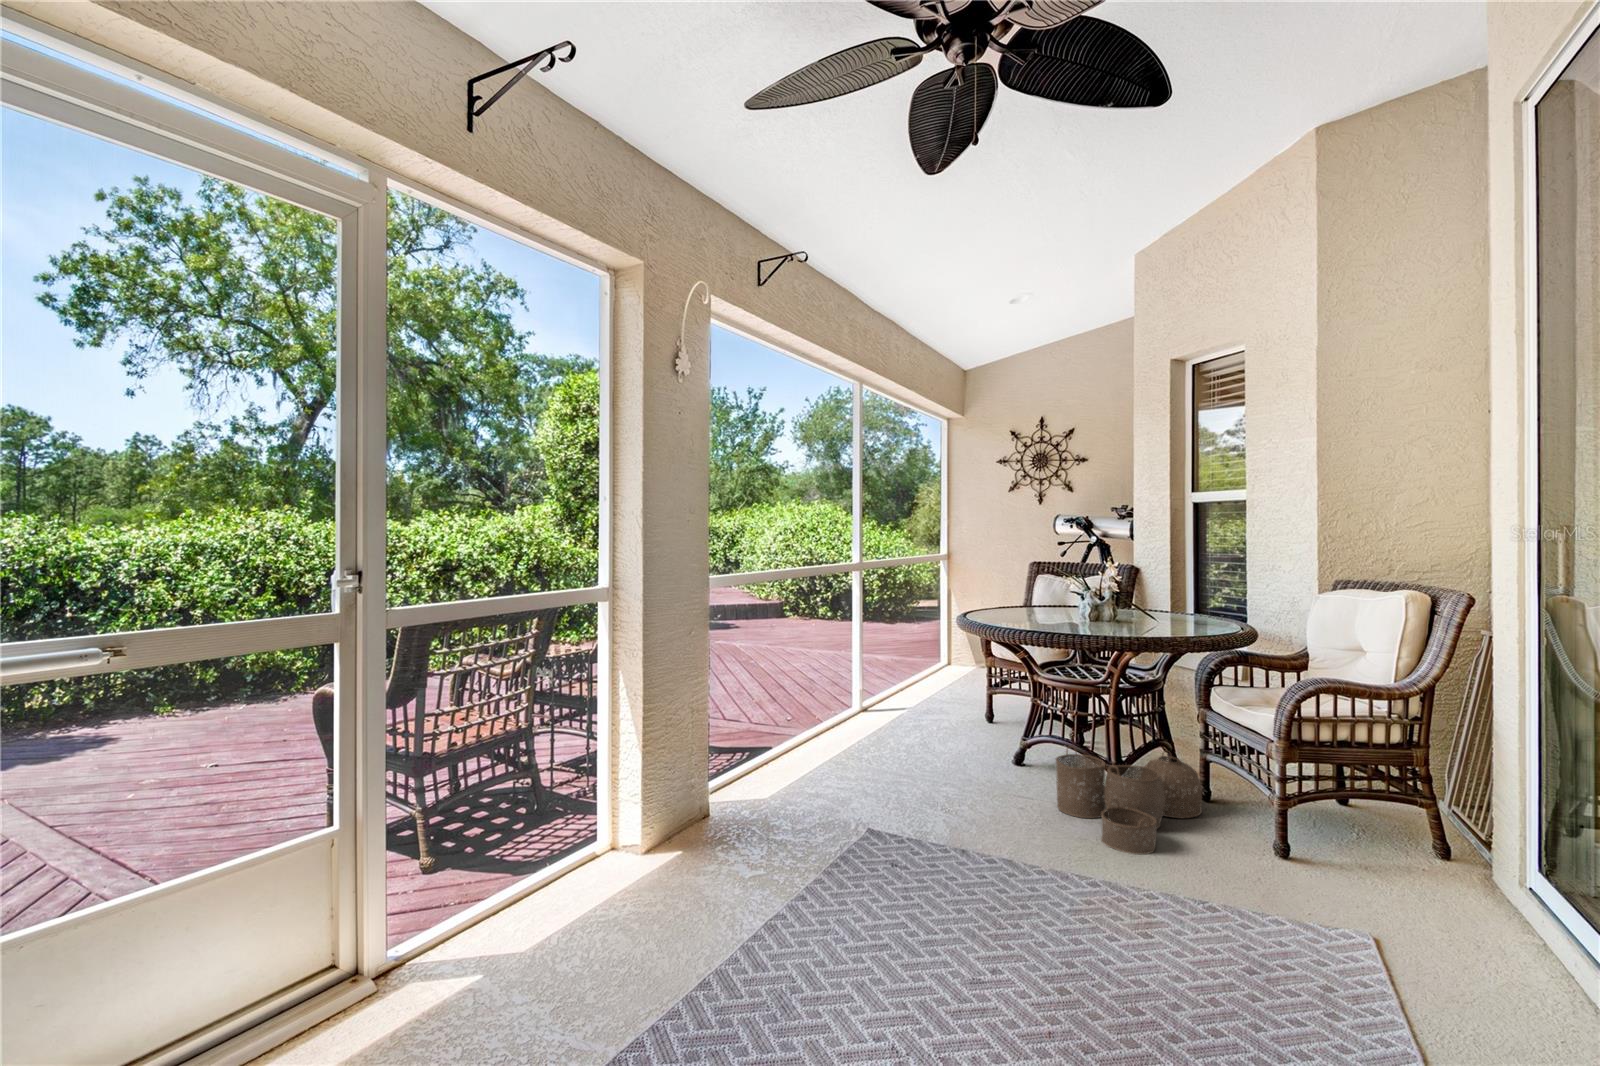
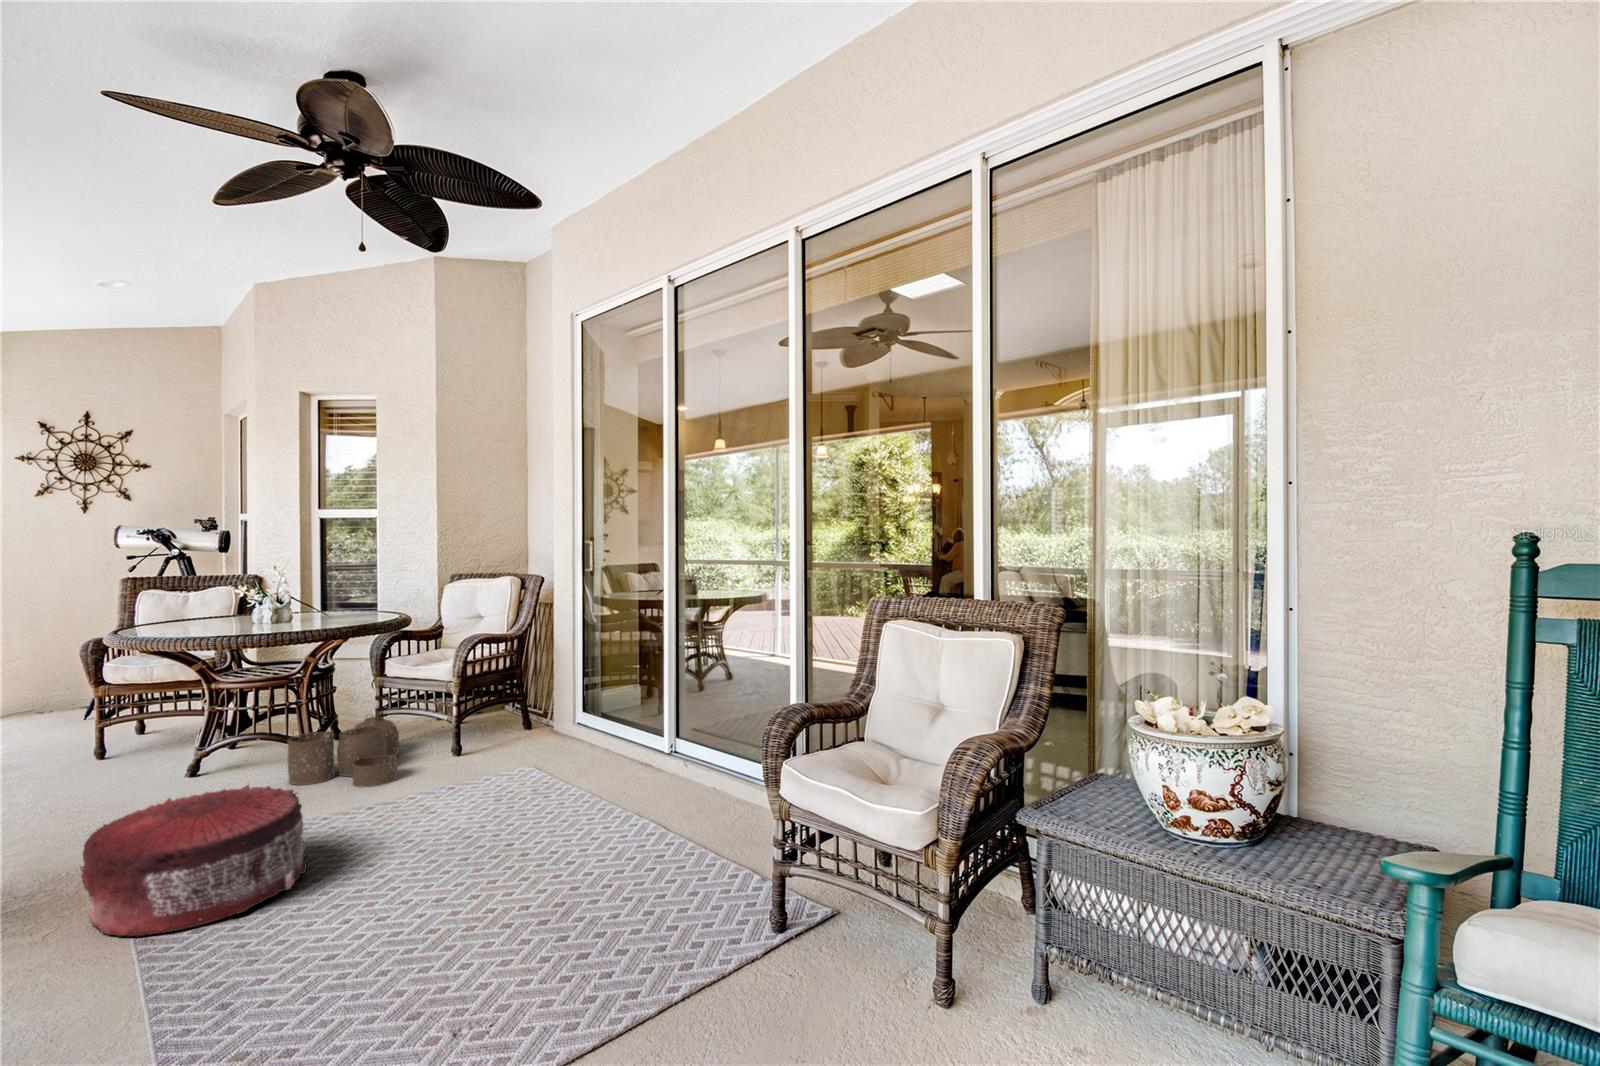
pouf: none [746,789,928,949] -> present [80,785,310,936]

